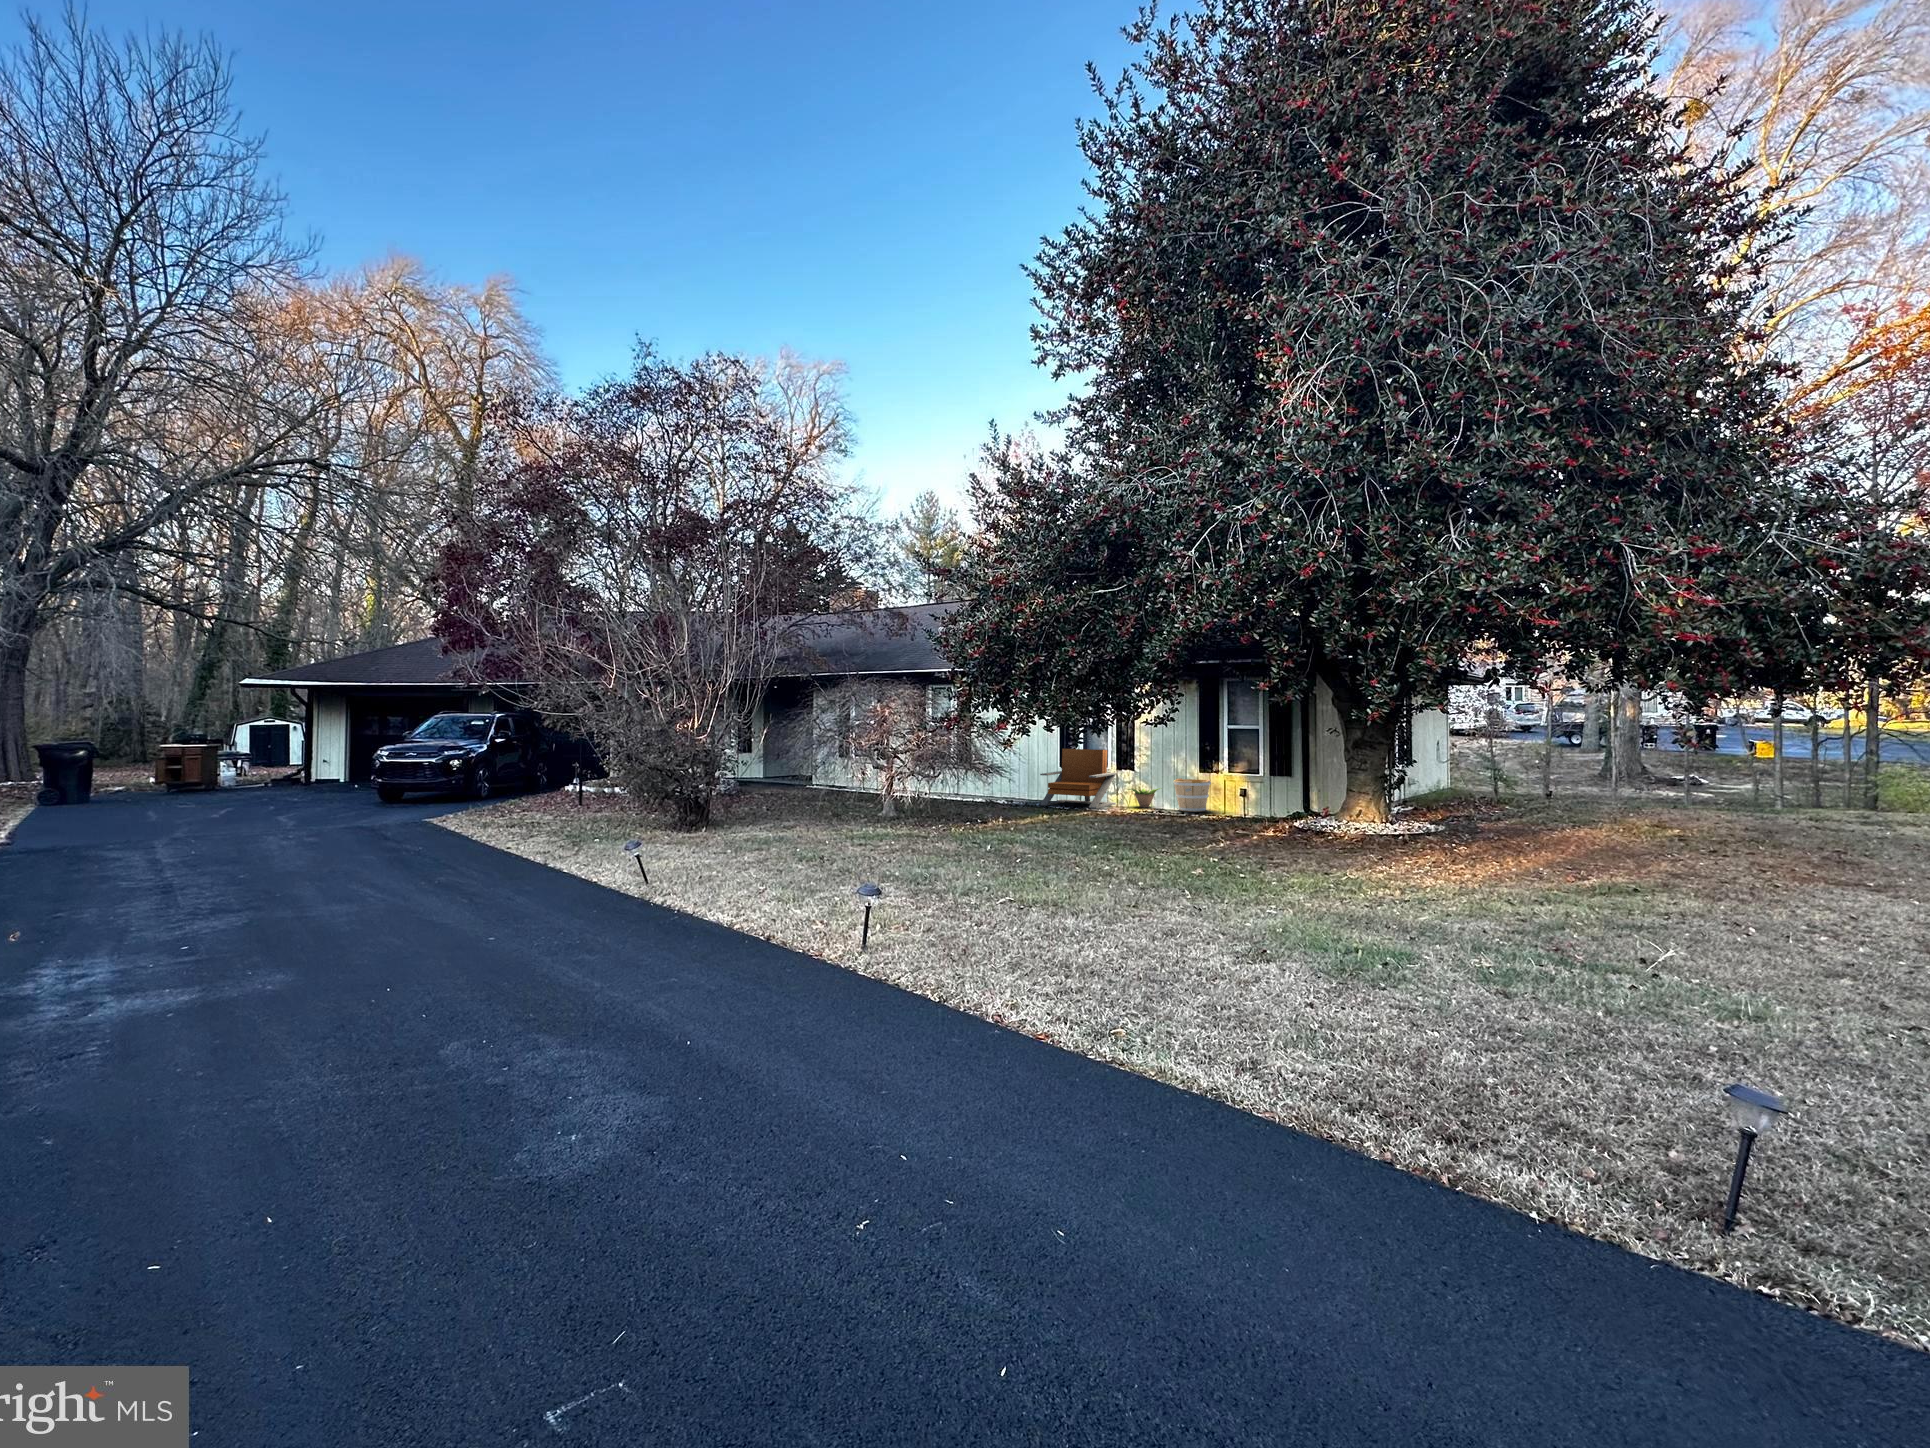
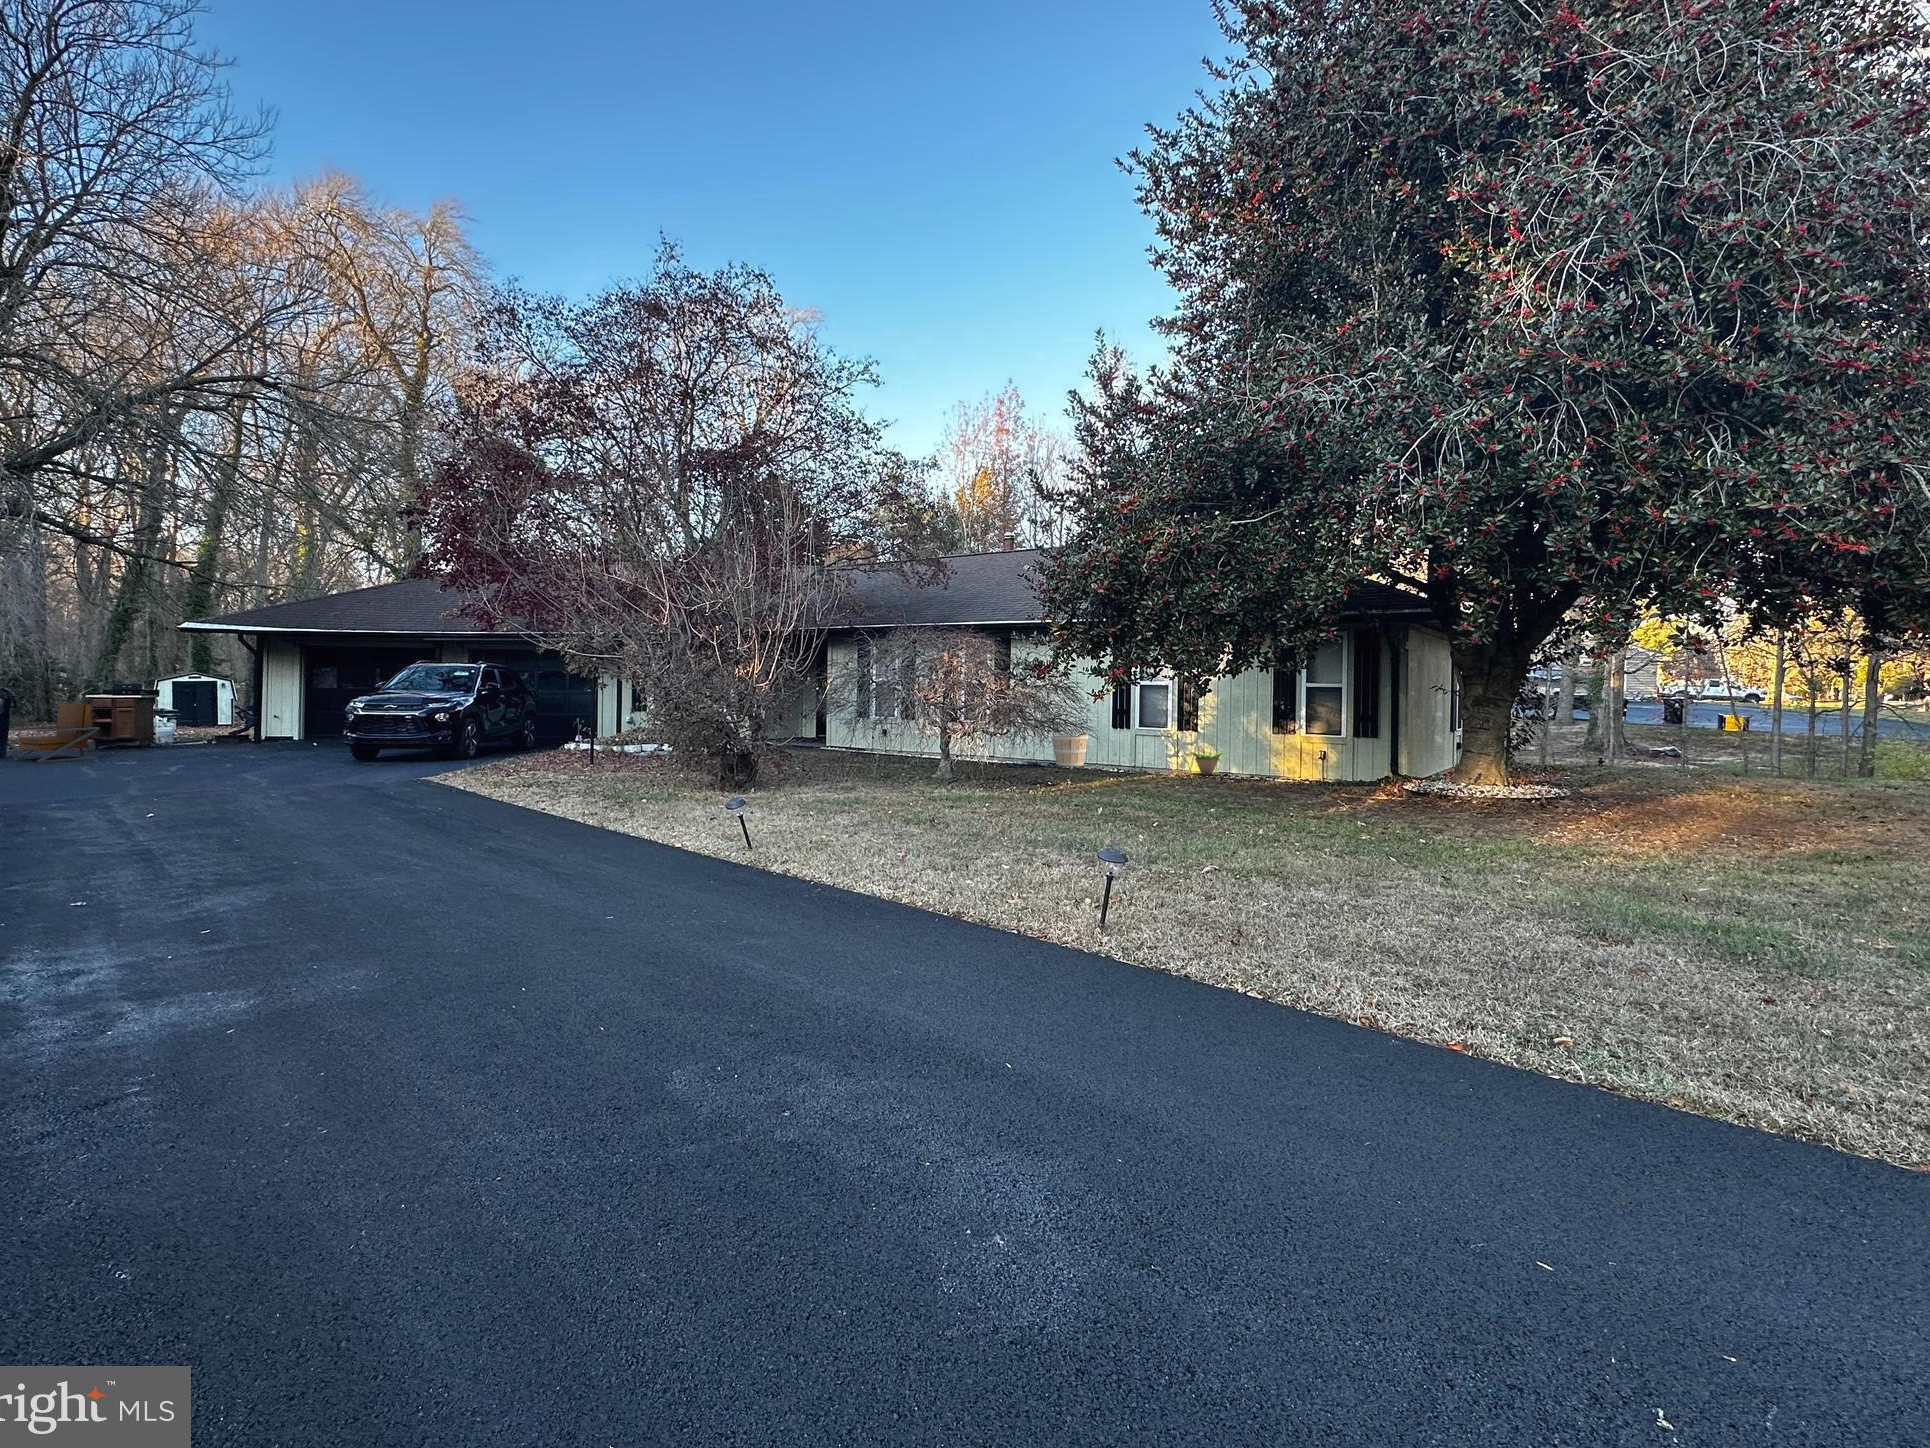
lounge chair: present [1040,749,1116,809] -> present [14,703,100,763]
wooden bucket: present [1173,778,1211,812] -> present [1051,733,1089,767]

